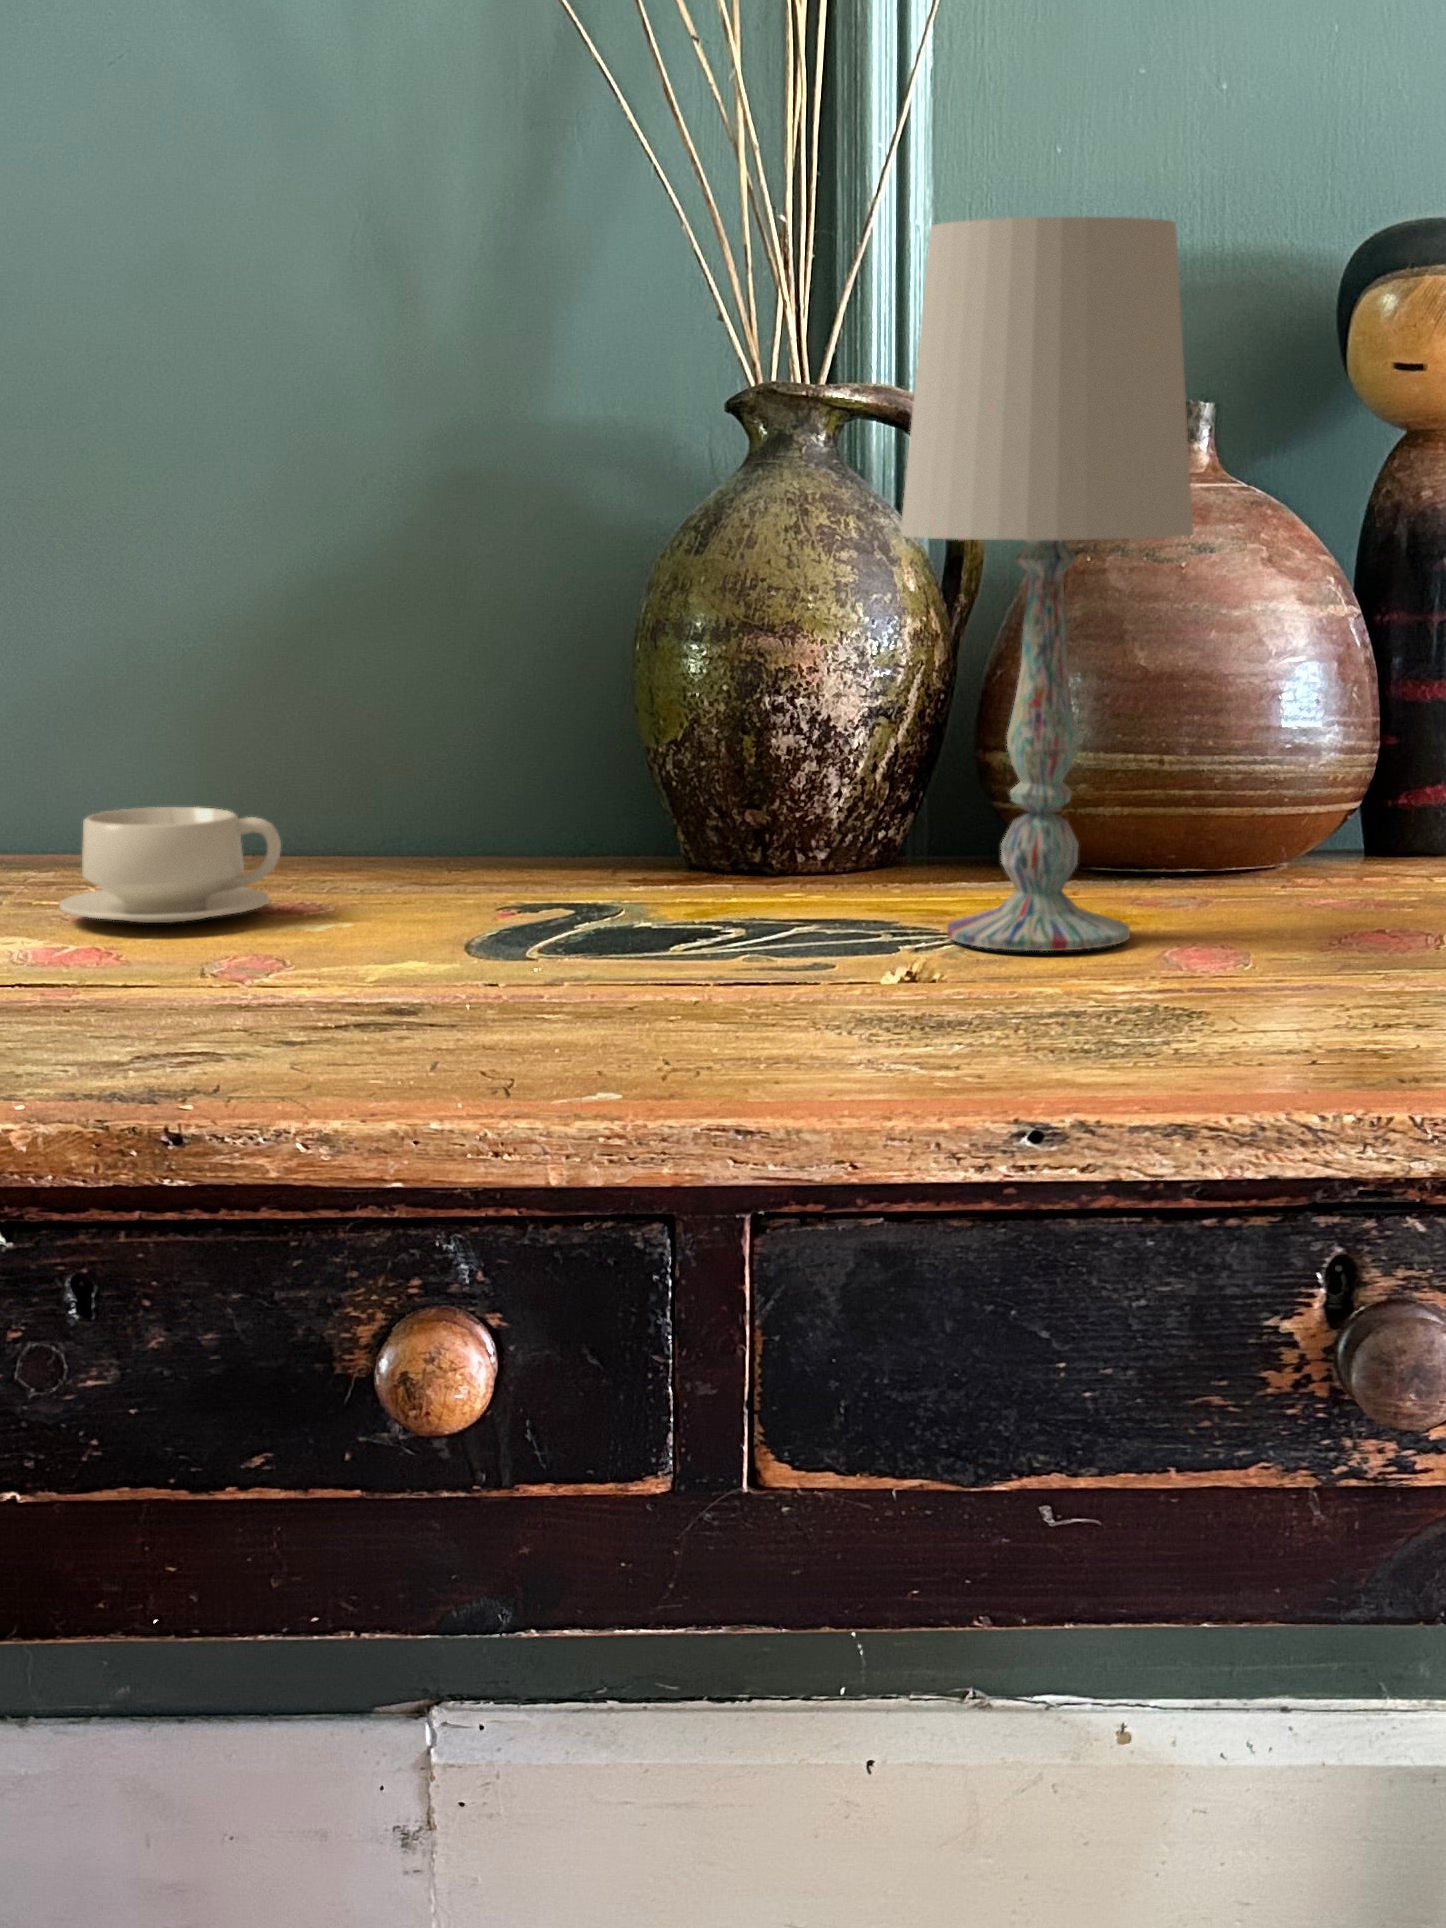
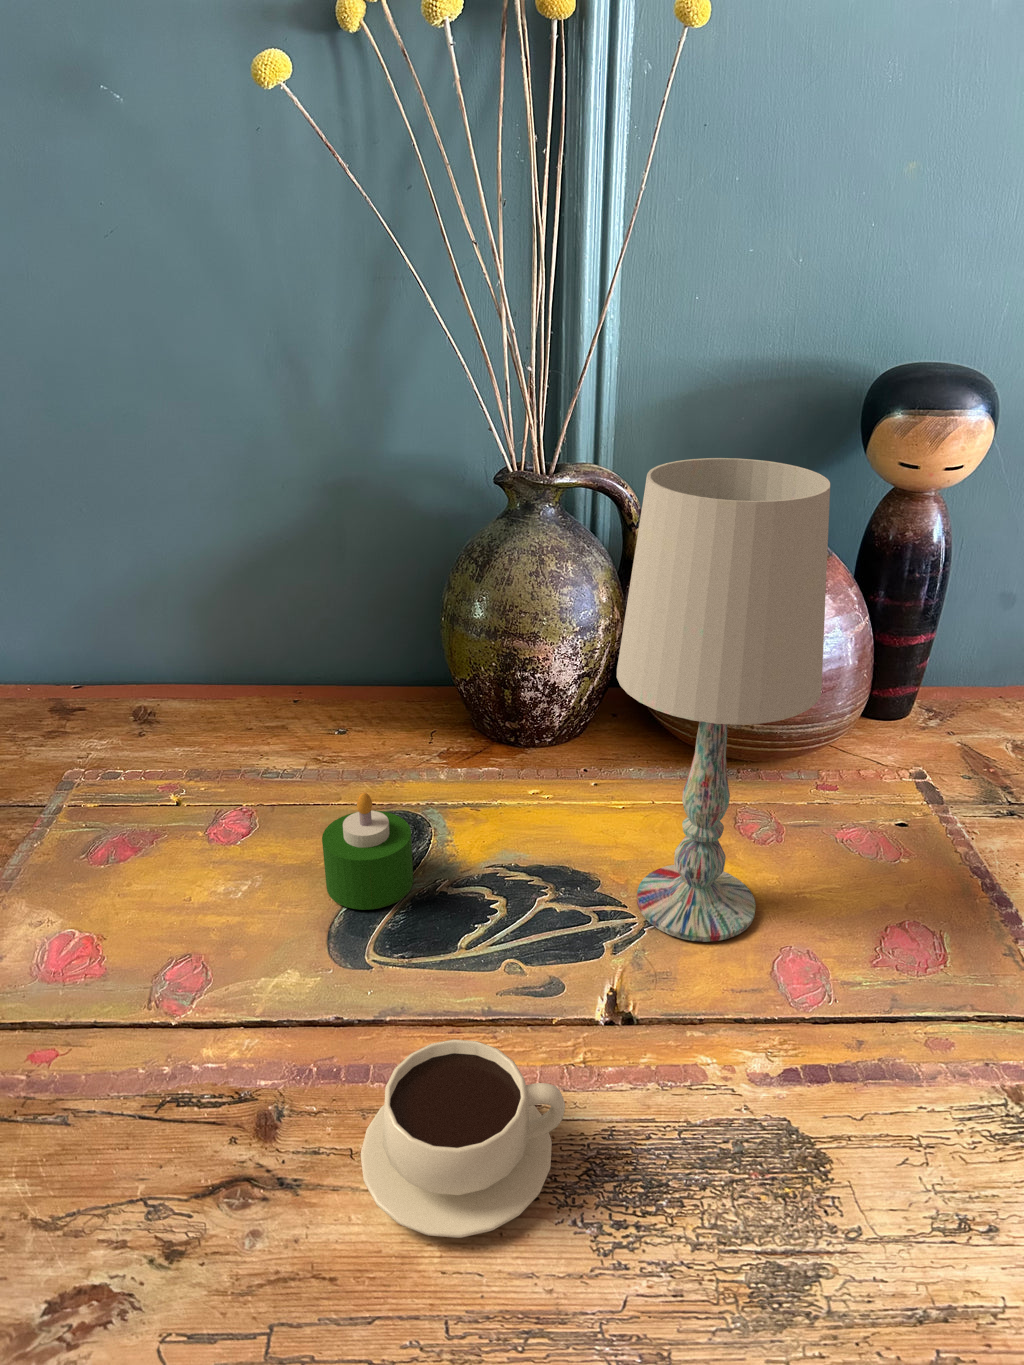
candle: none [458,764,597,940] -> present [322,793,413,910]
teacup: present [60,807,281,923] -> present [360,1039,565,1238]

